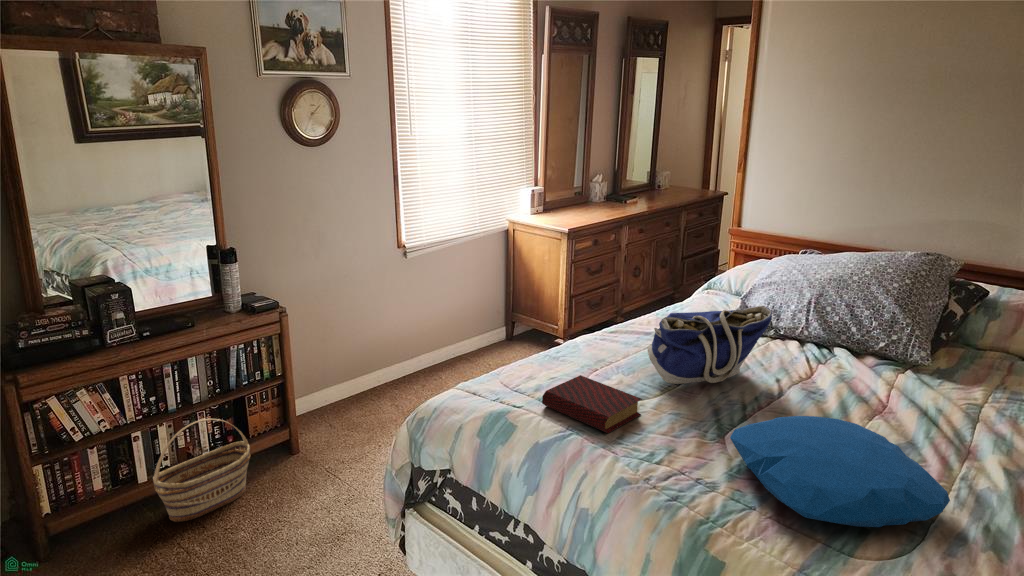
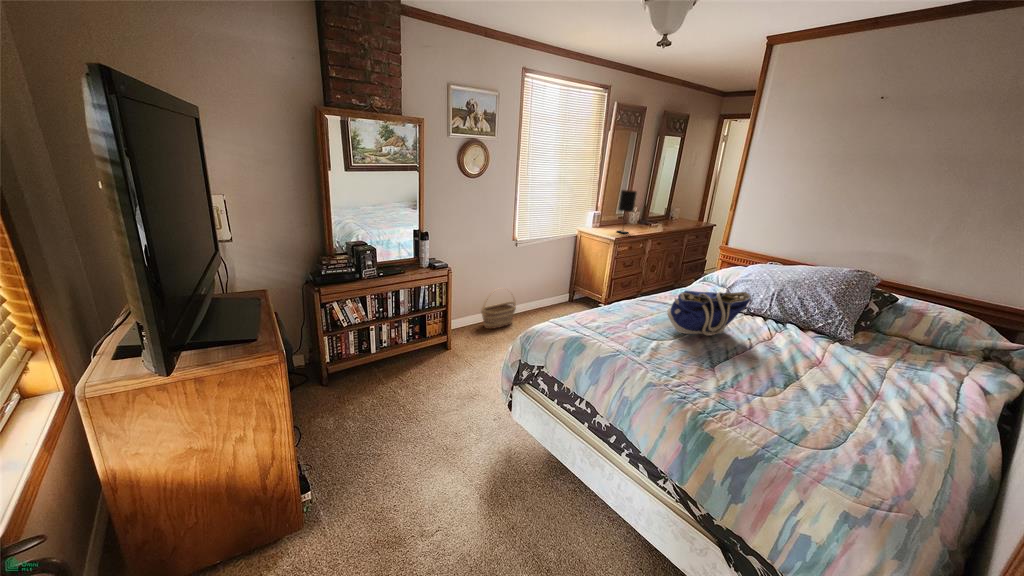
table lamp: none [567,147,594,219] -> present [619,190,637,233]
book: present [542,375,642,433] -> none [602,322,664,356]
pillow: present [730,416,950,527] -> none [720,359,867,431]
basket: present [153,419,250,522] -> present [481,299,516,329]

